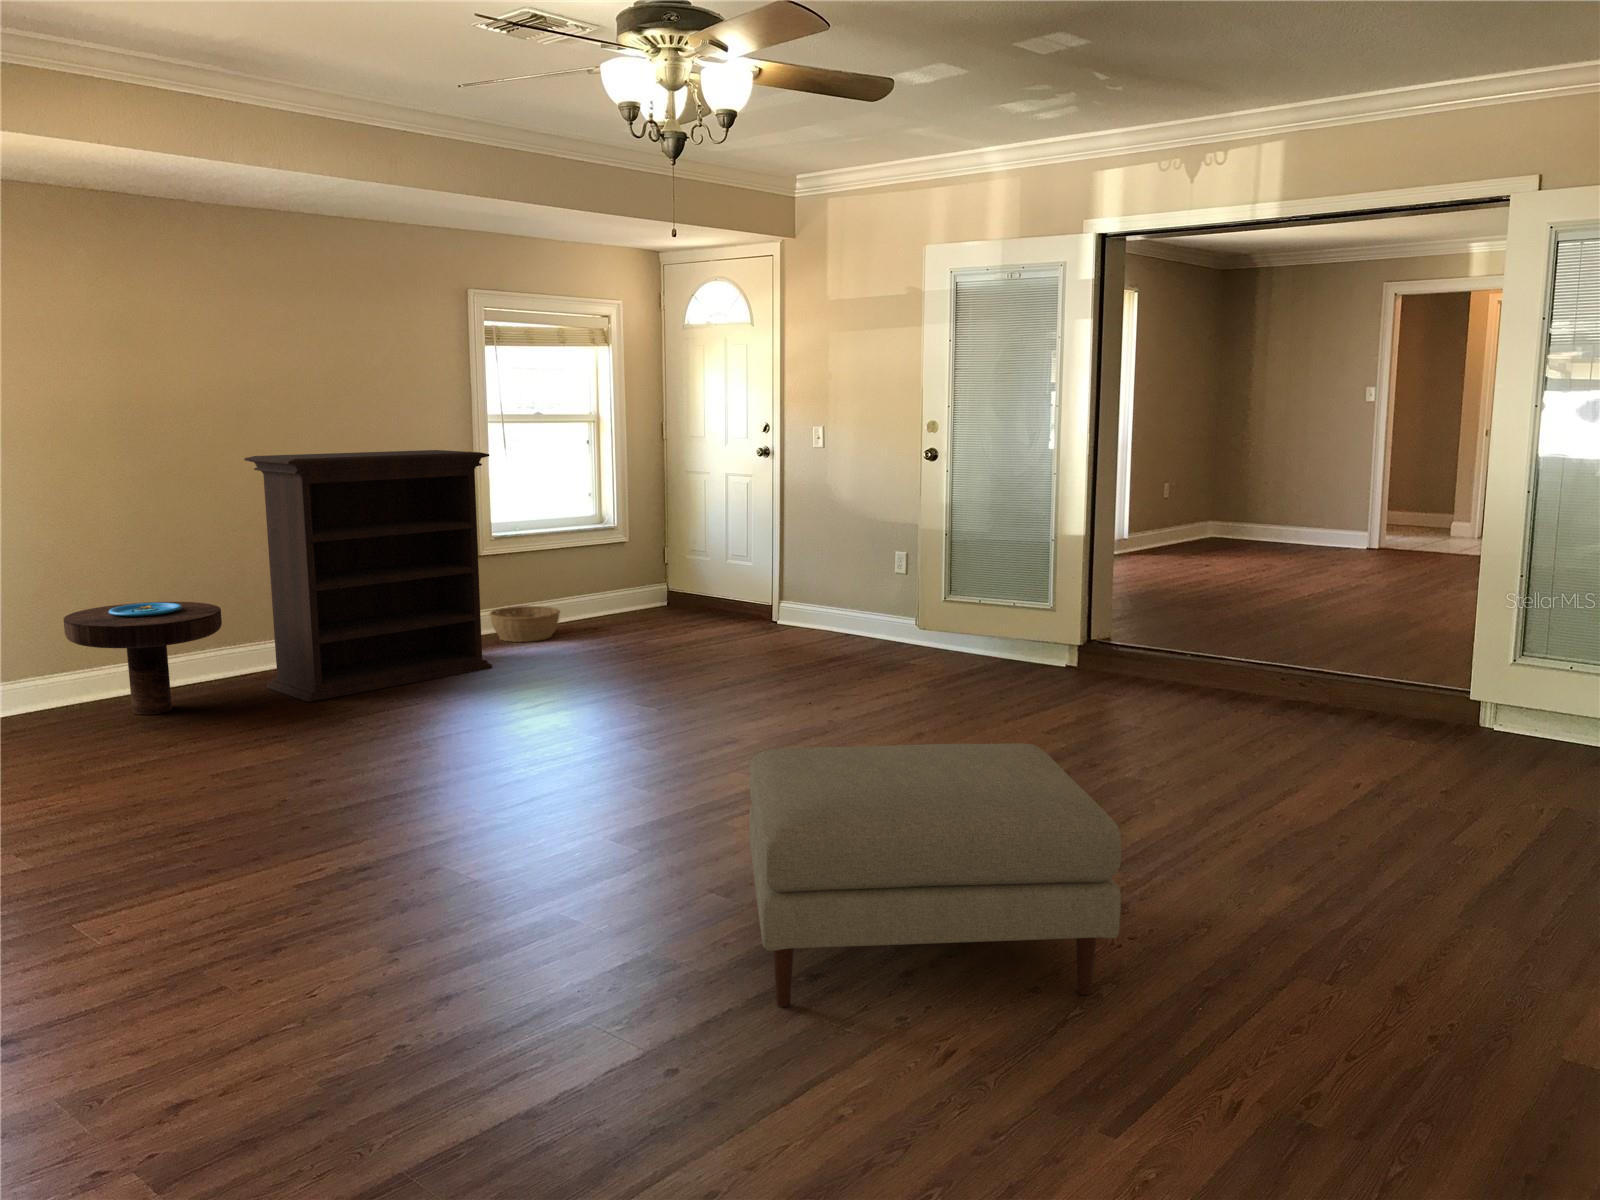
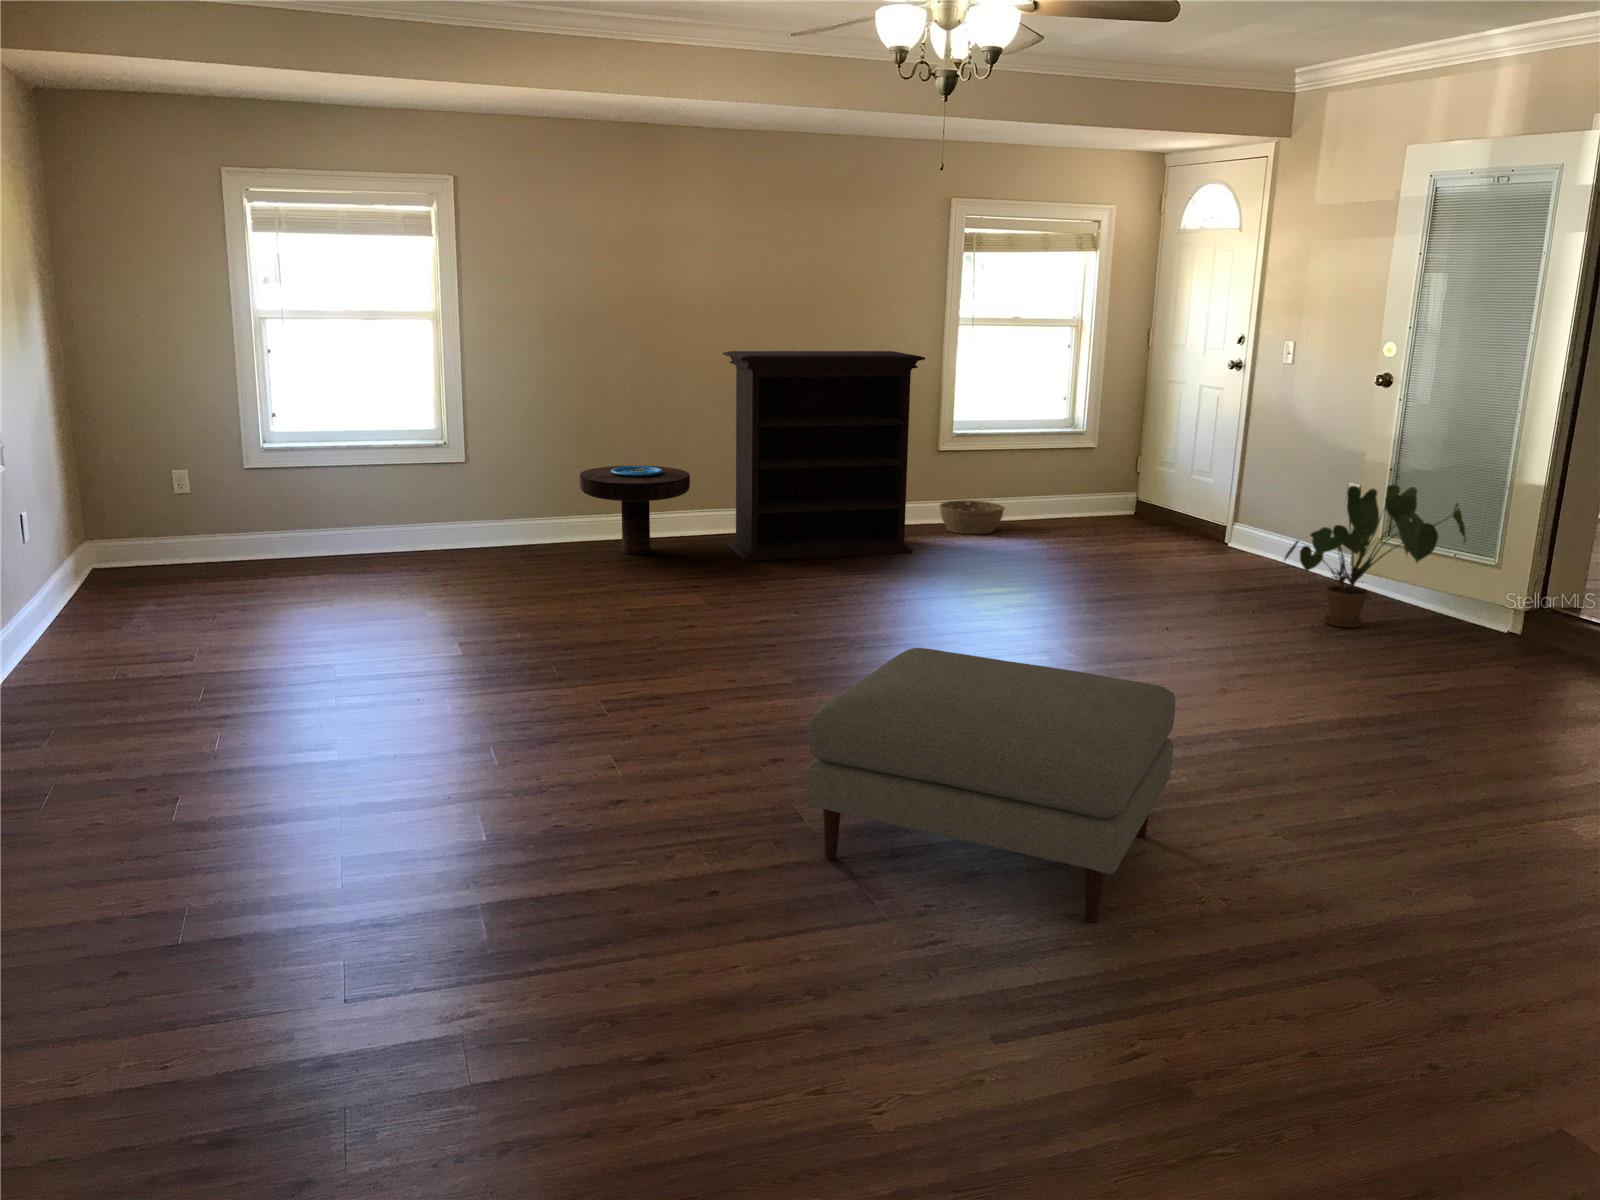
house plant: none [891,546,1034,680] -> present [1284,485,1466,628]

